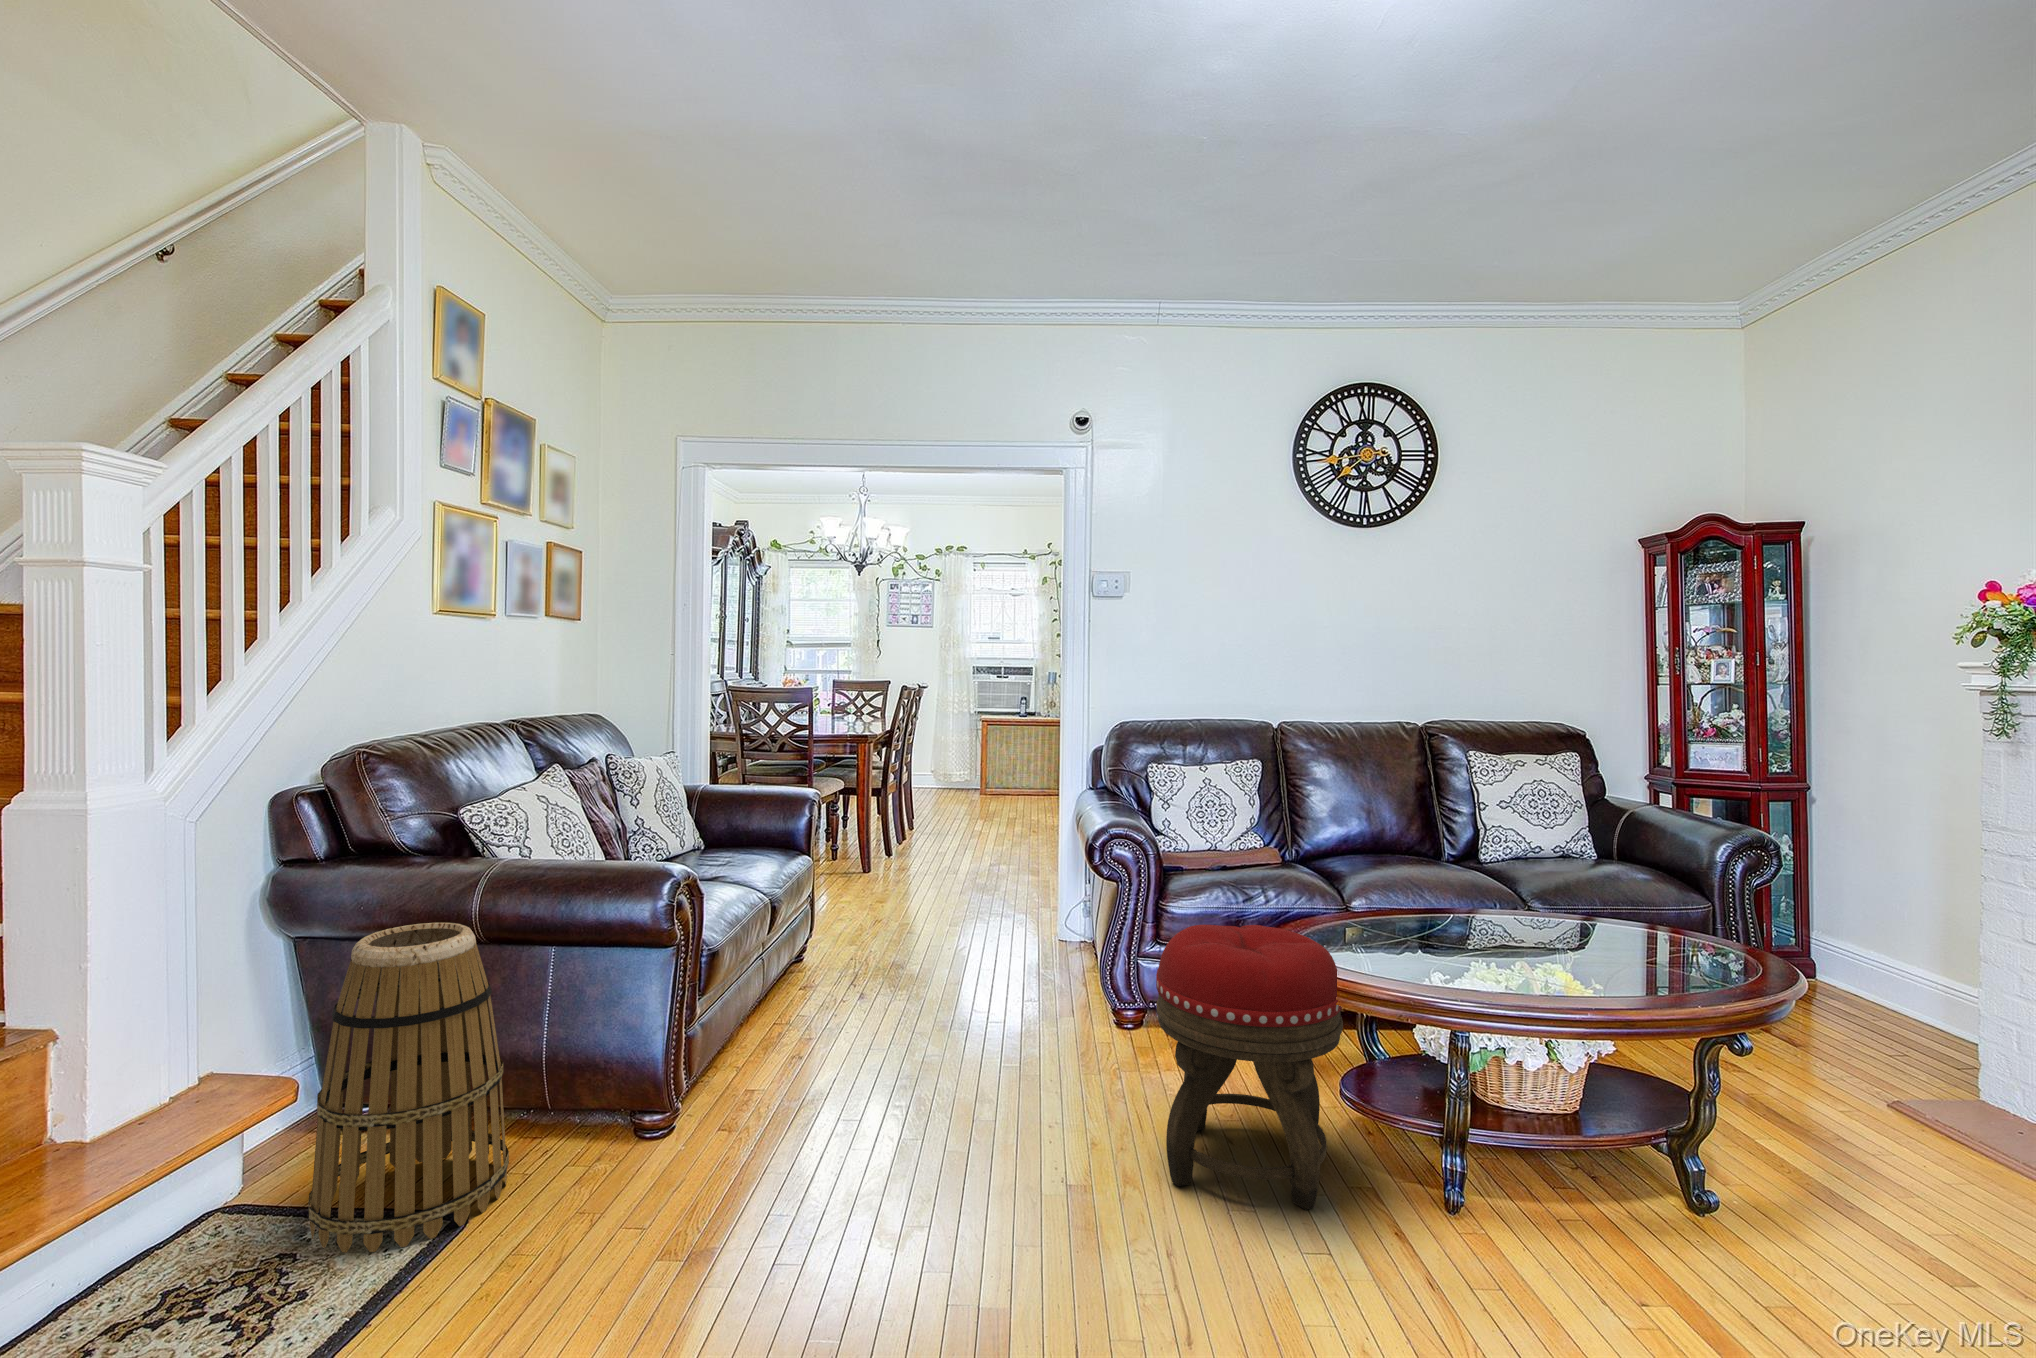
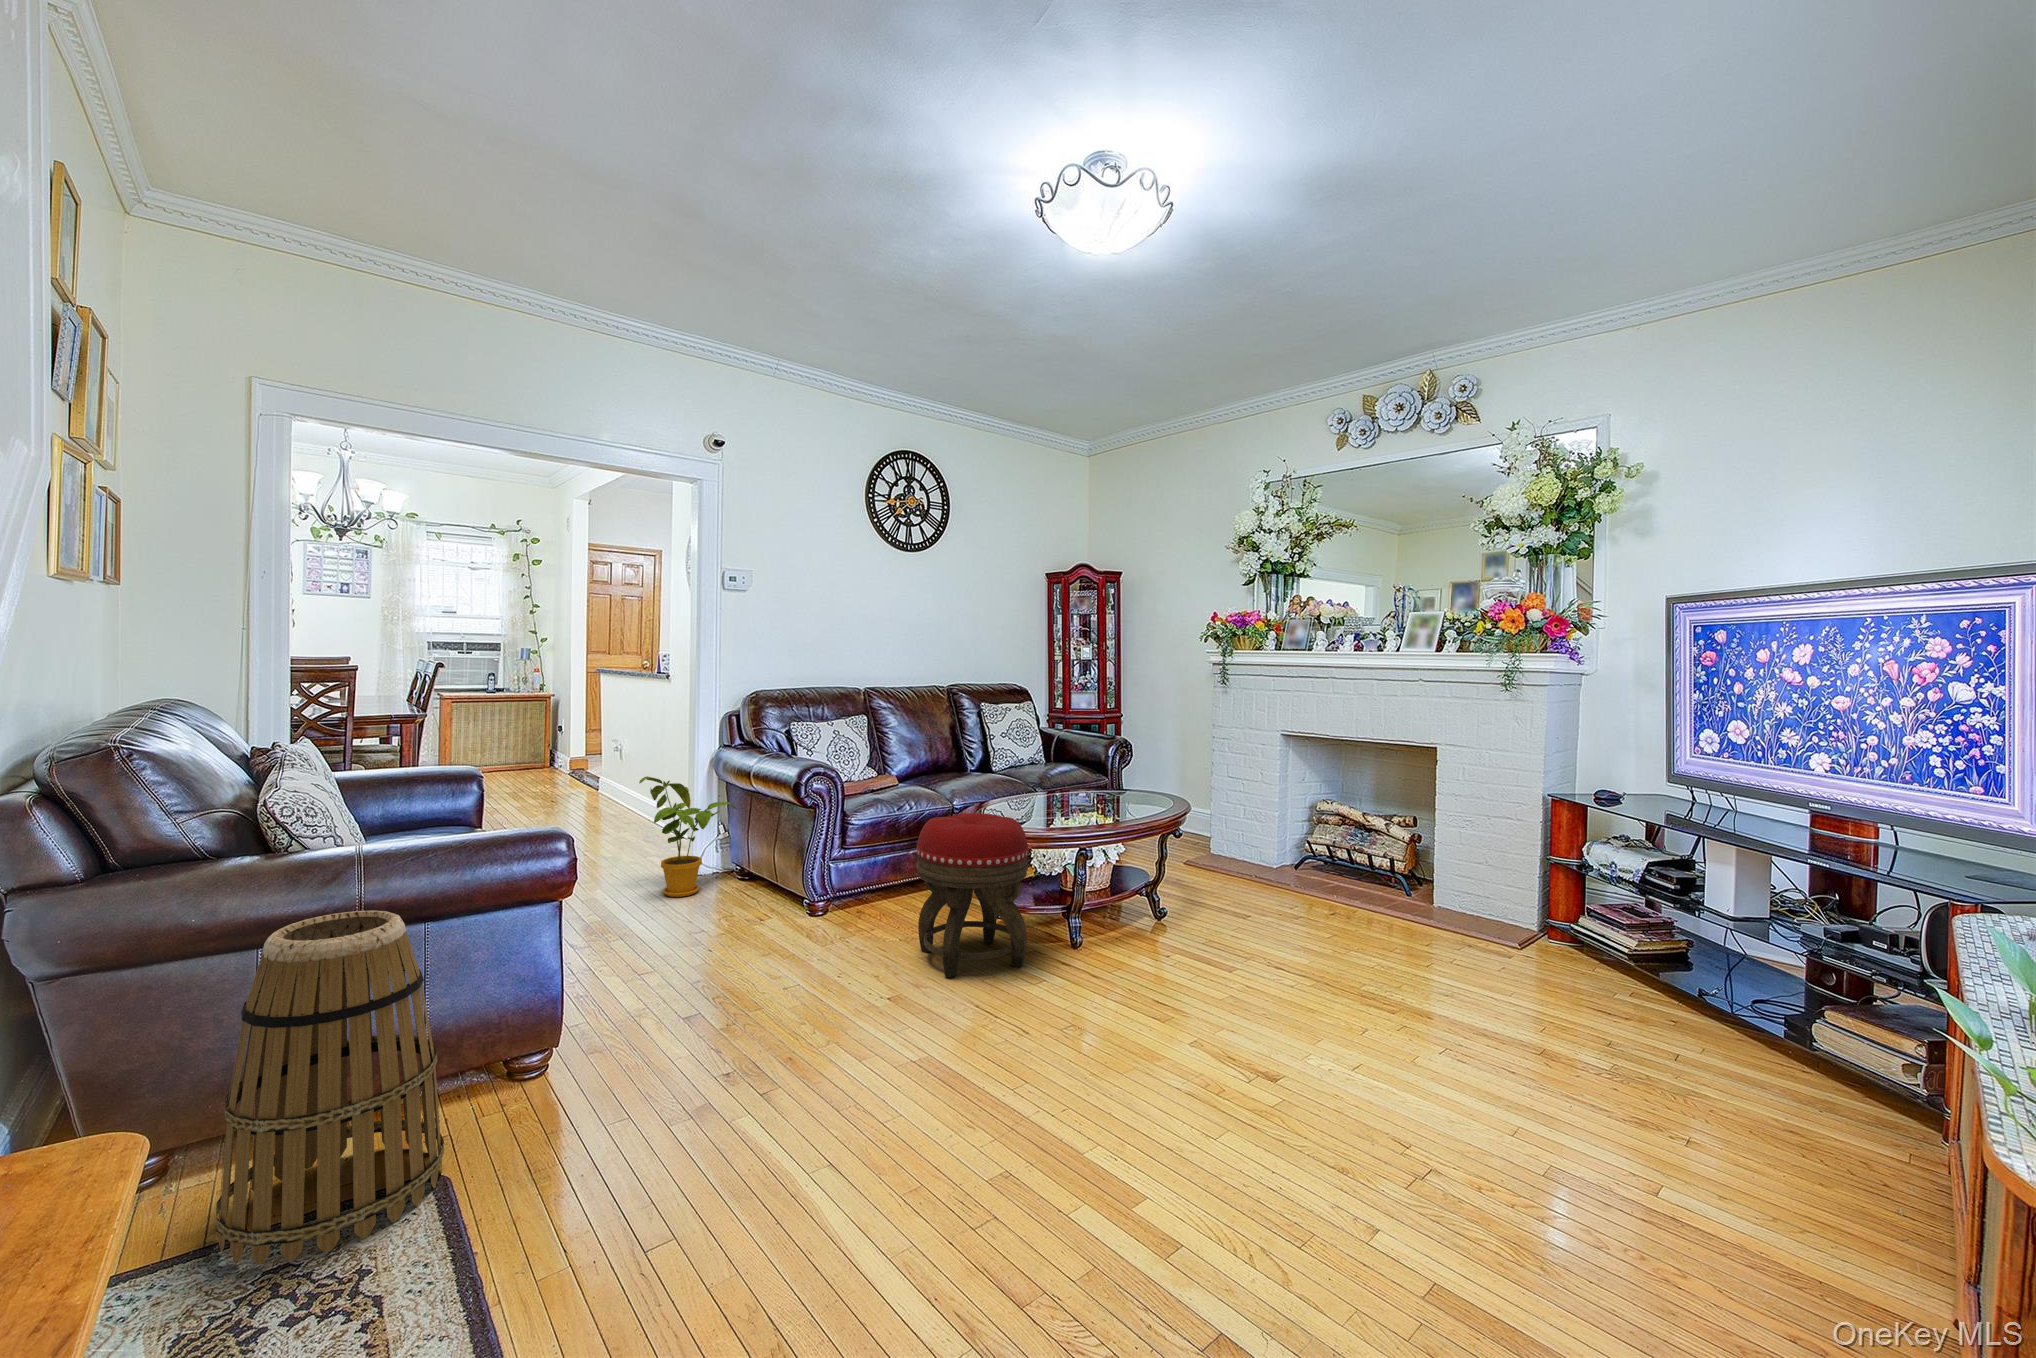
house plant: none [977,817,1086,965] -> present [639,776,737,897]

